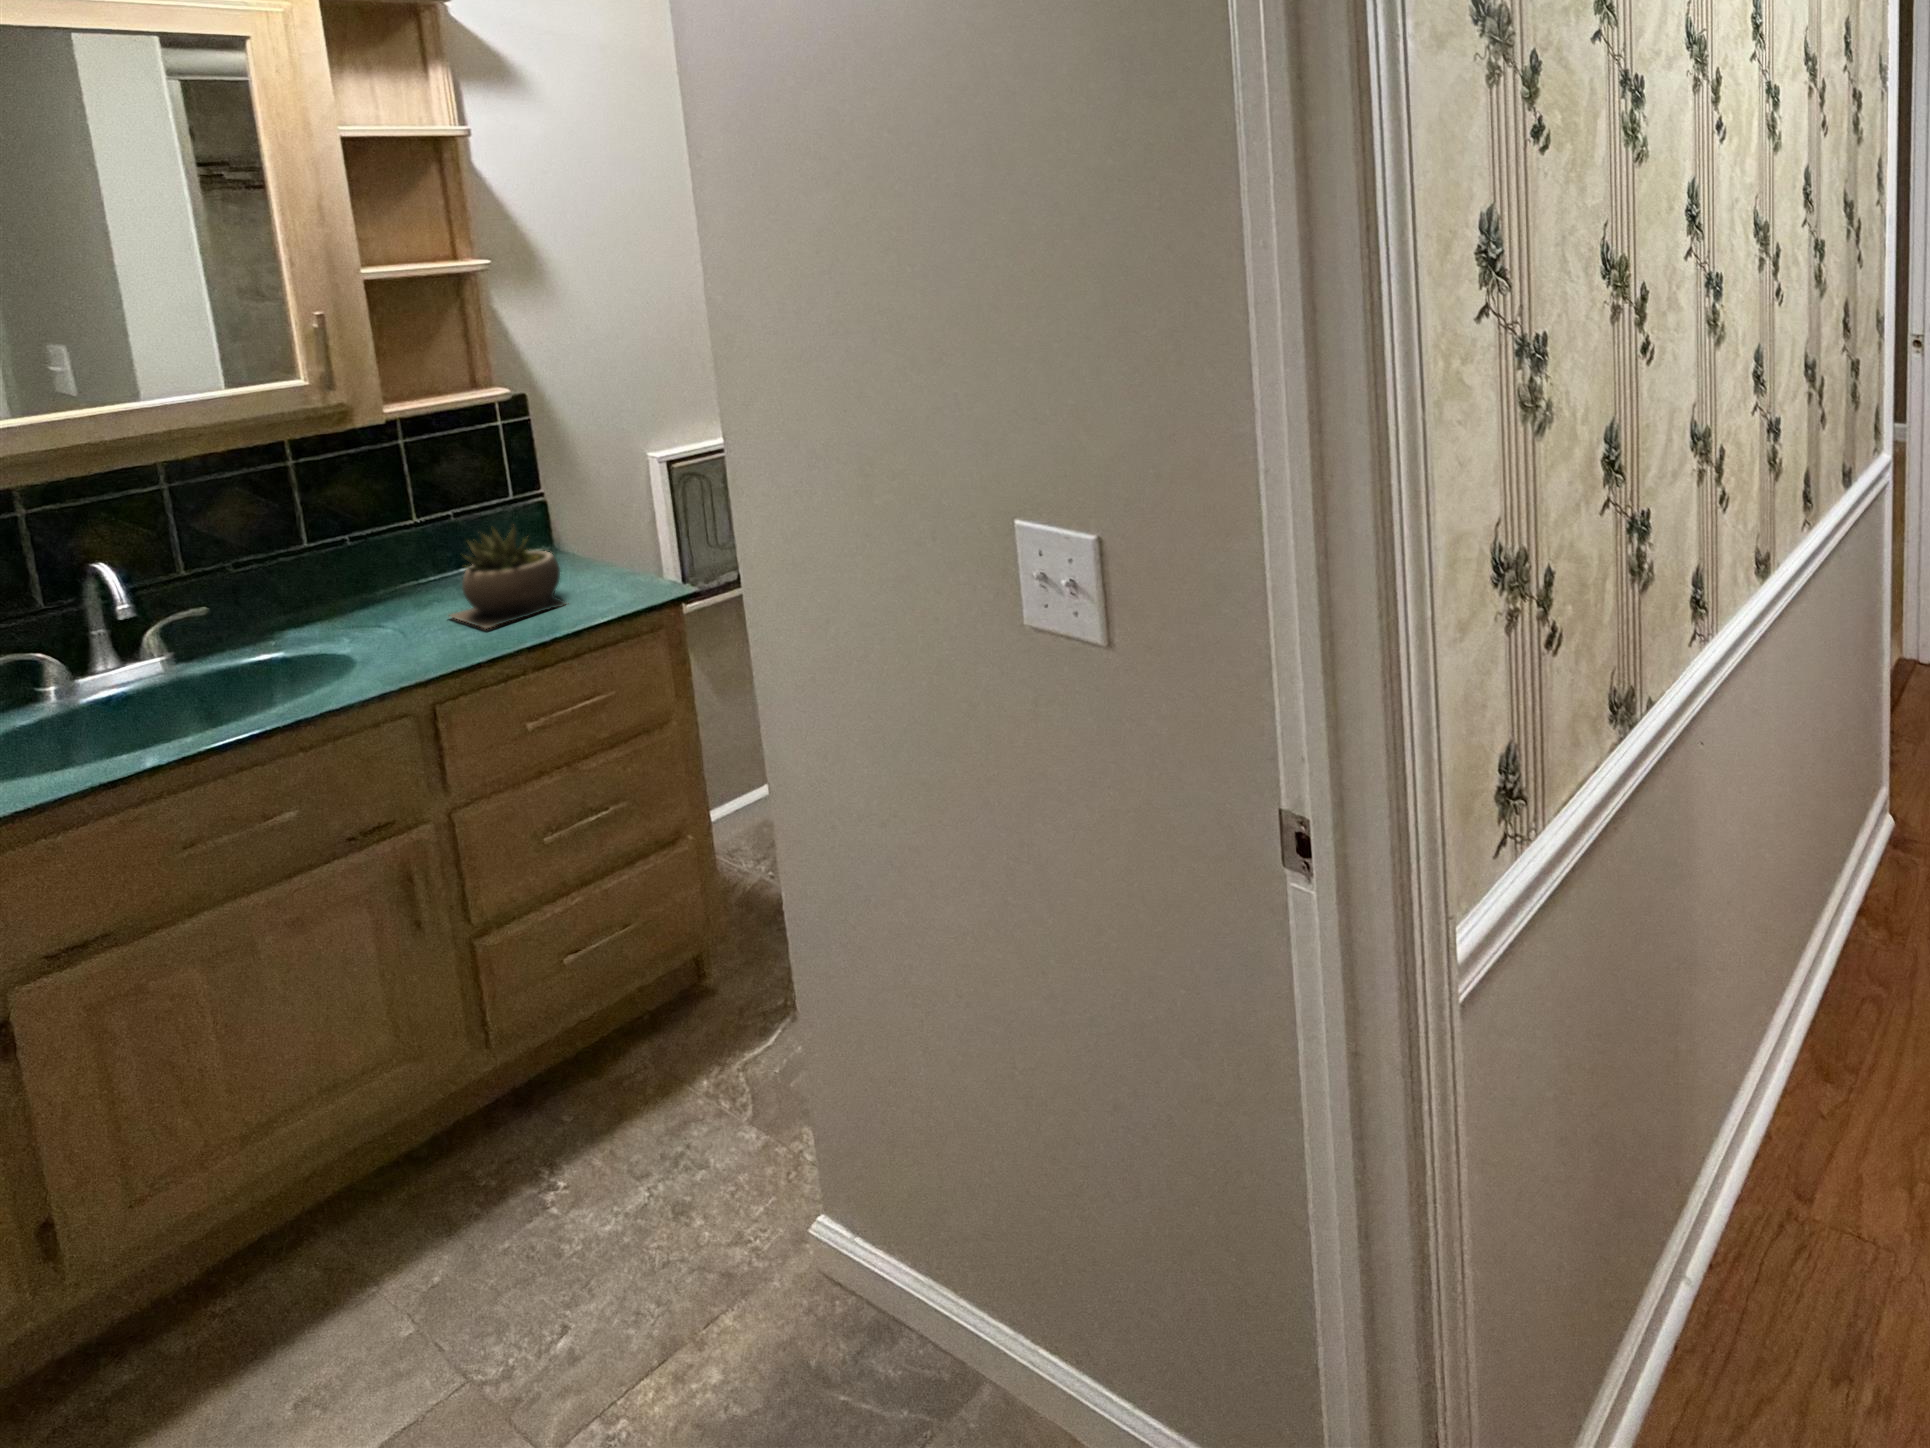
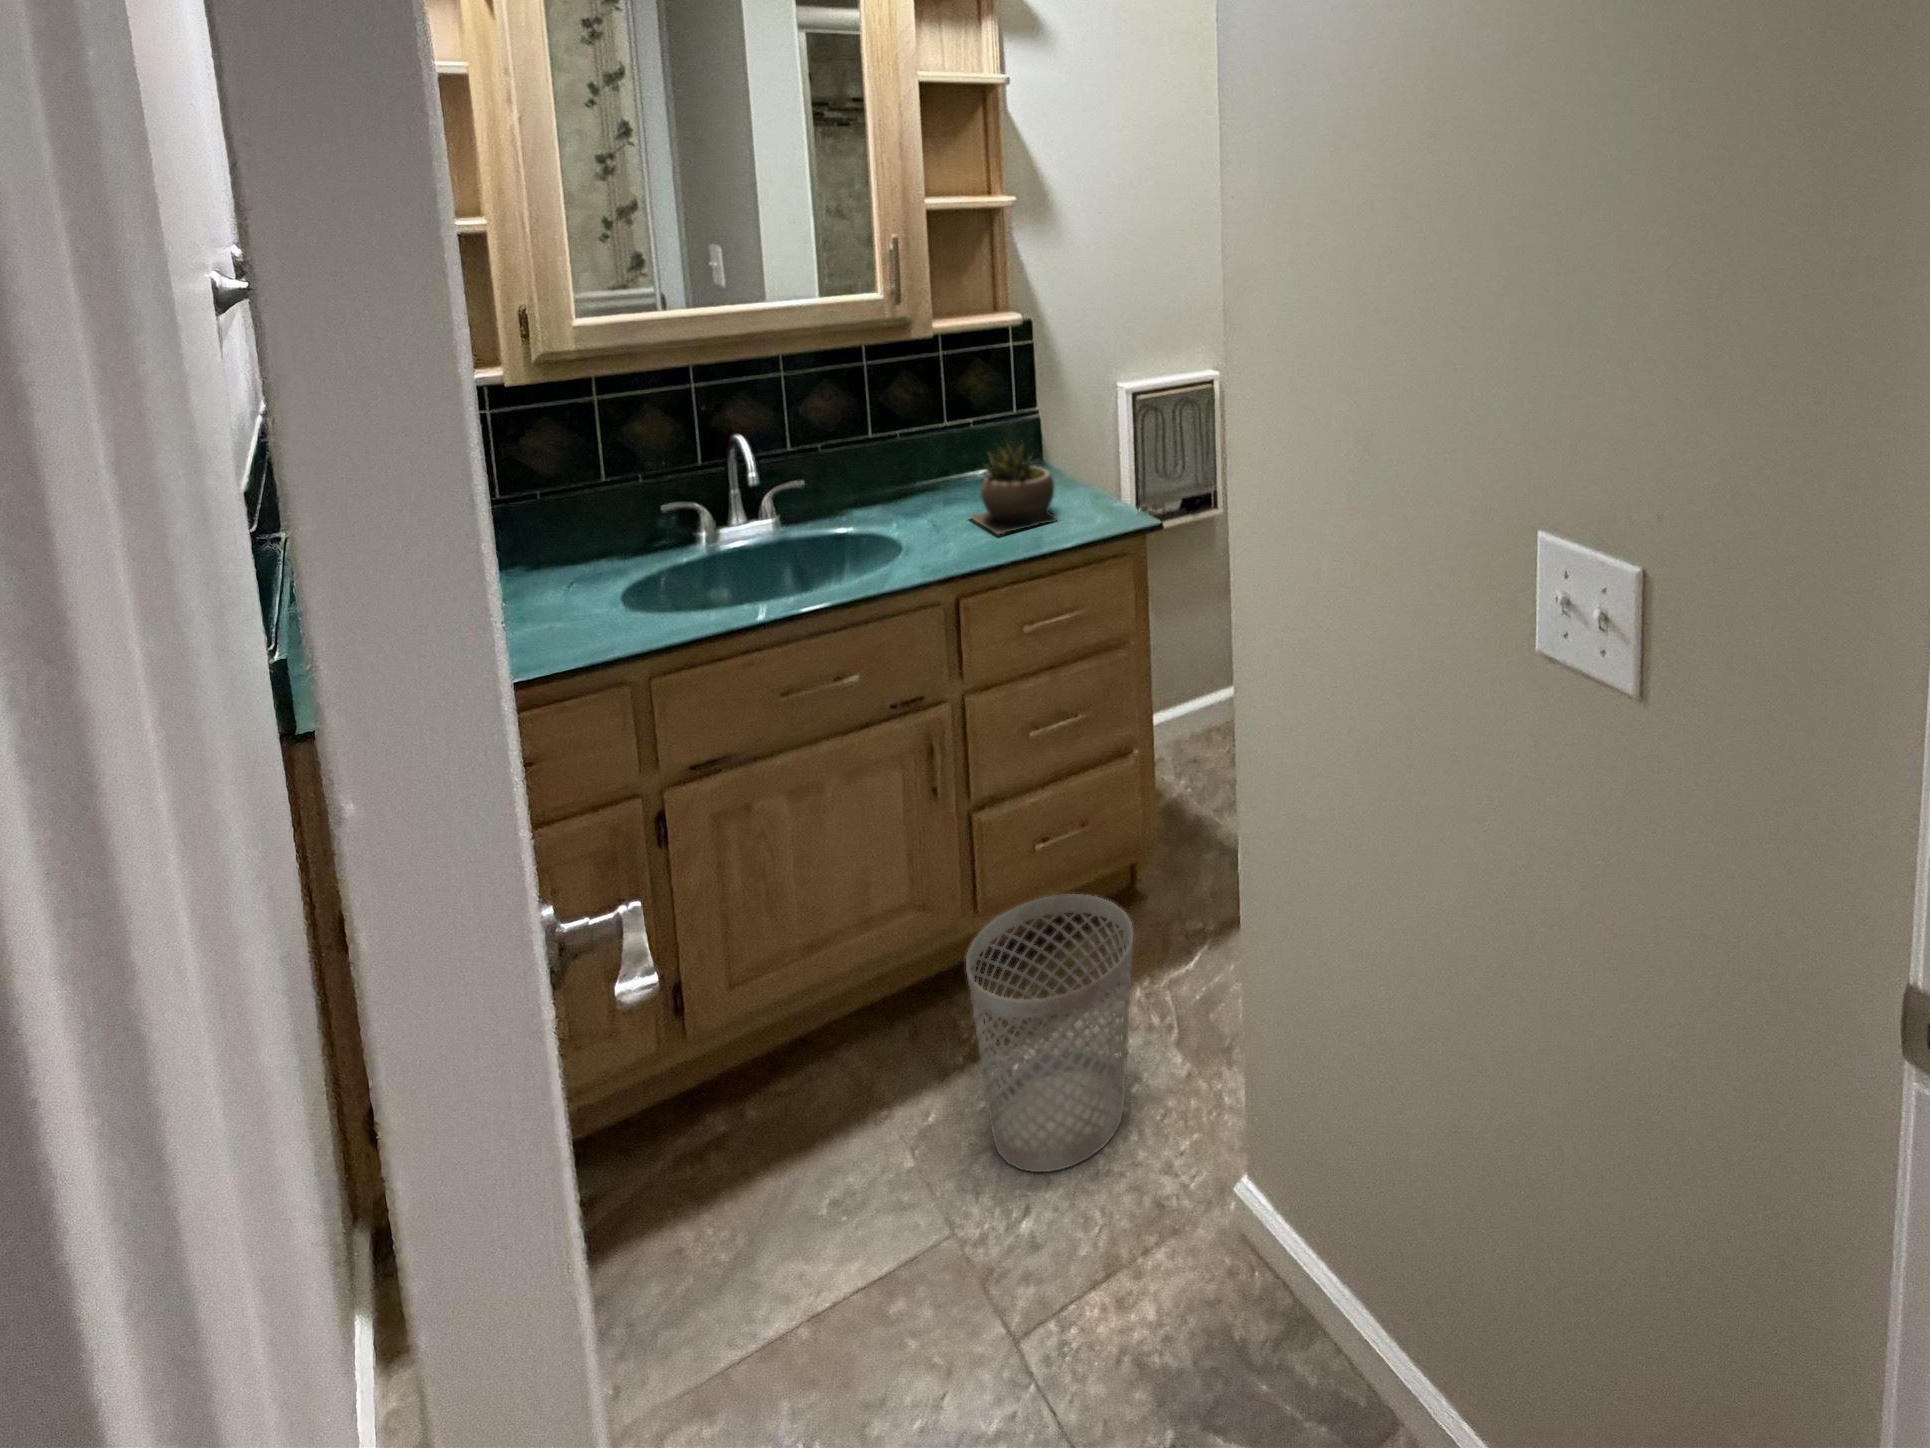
wastebasket: none [465,985,683,1289] -> present [966,894,1133,1172]

